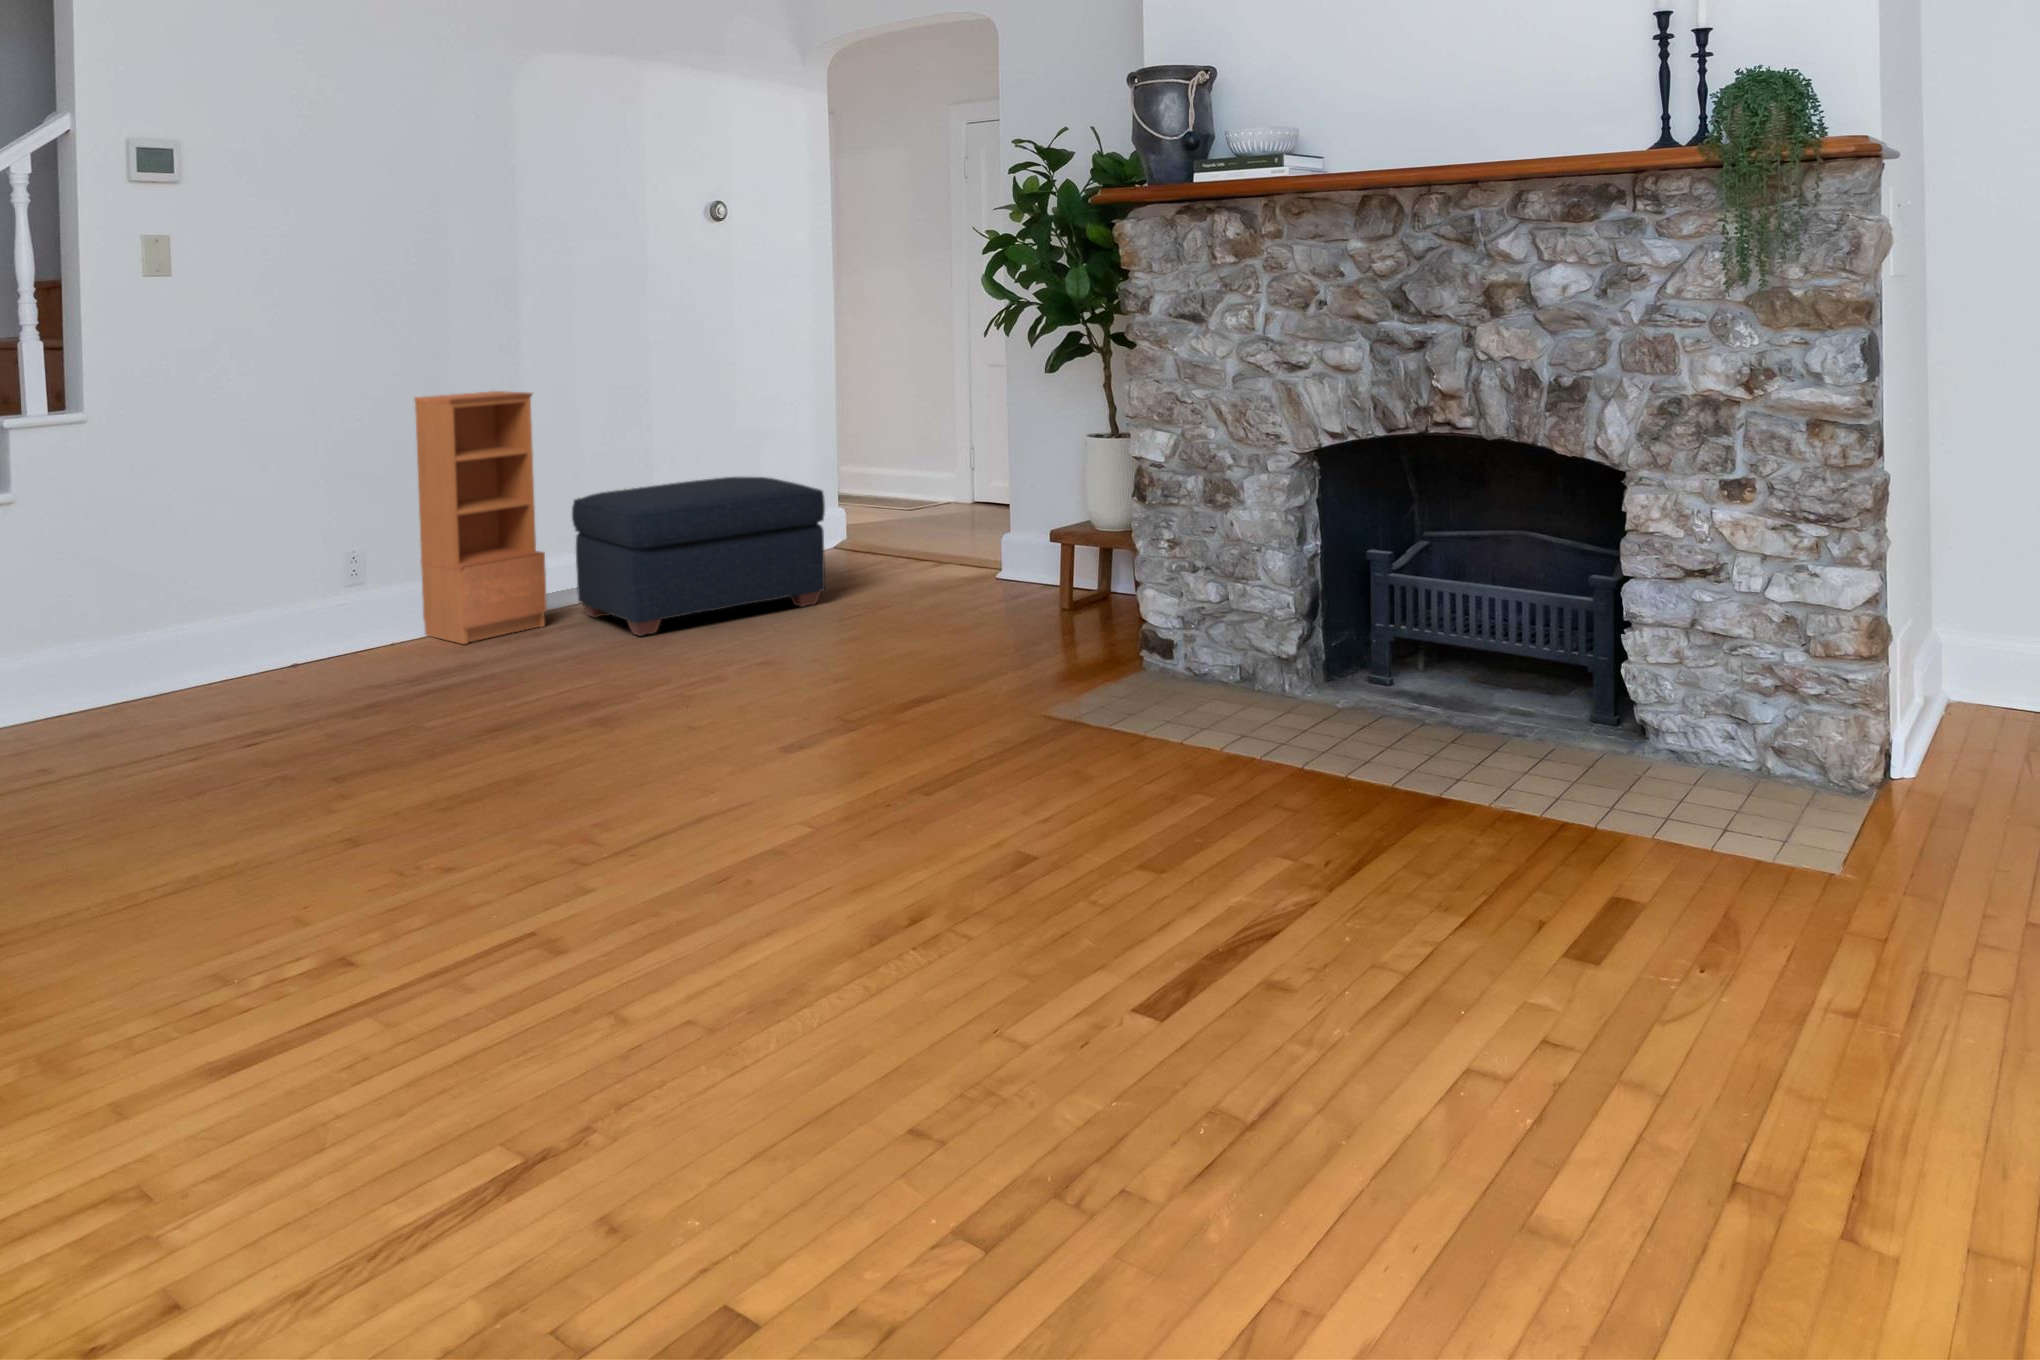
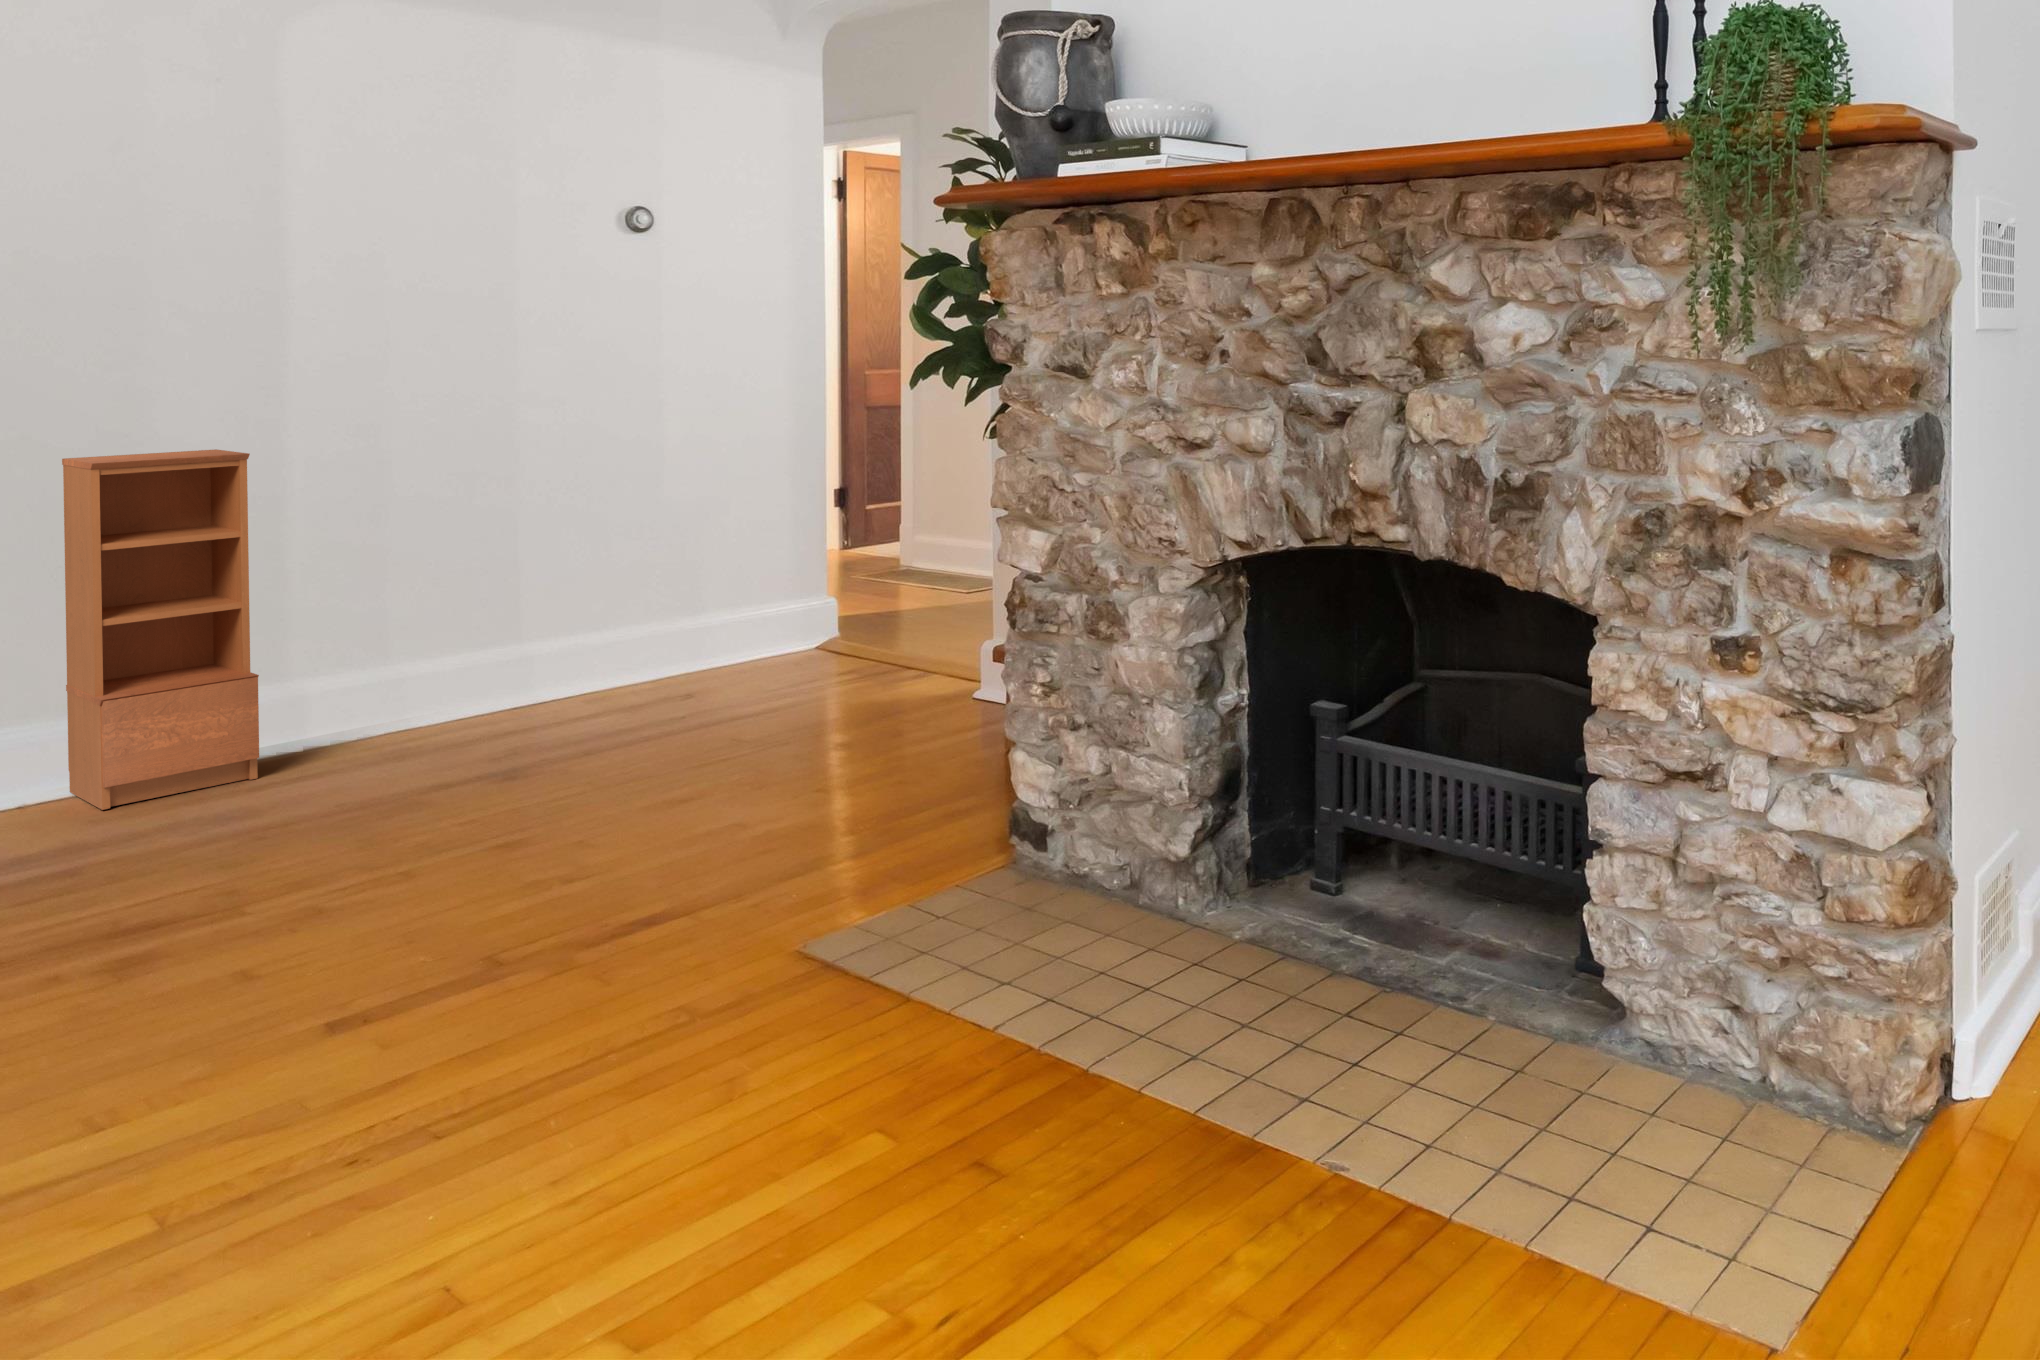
ottoman: present [572,477,825,636] -> none [318,568,687,796]

